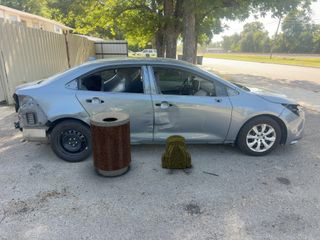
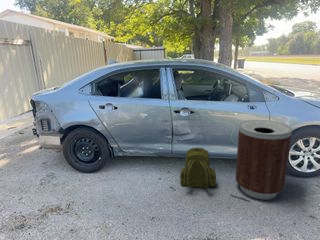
trash can: present [90,111,131,176] -> present [236,120,292,200]

